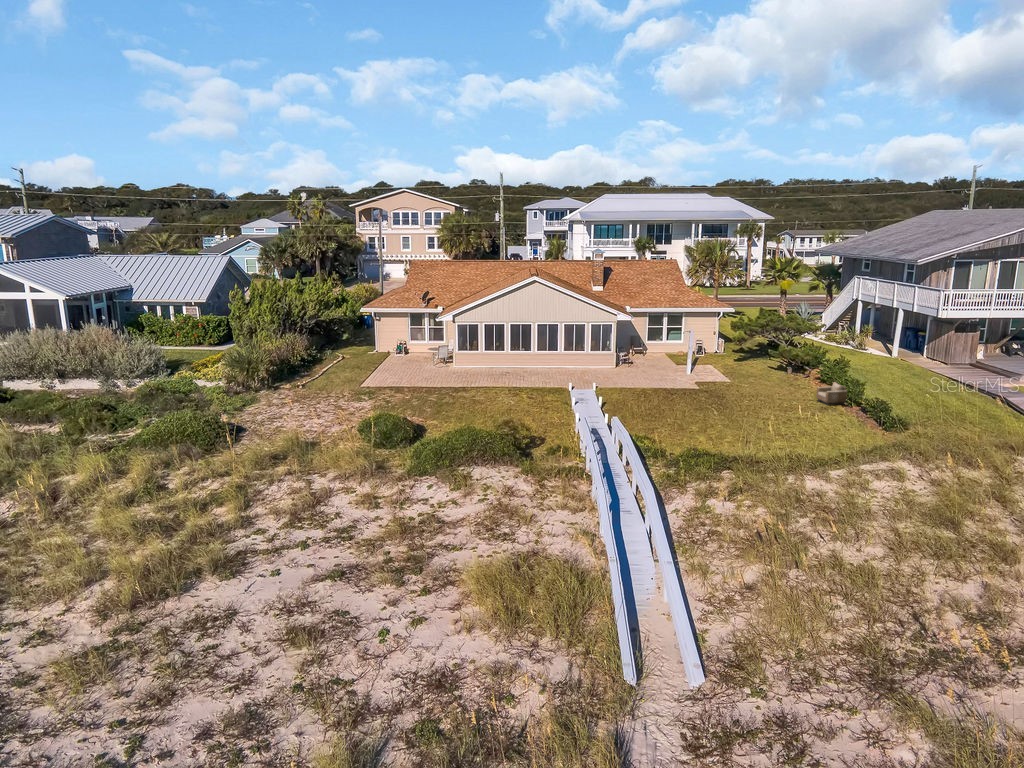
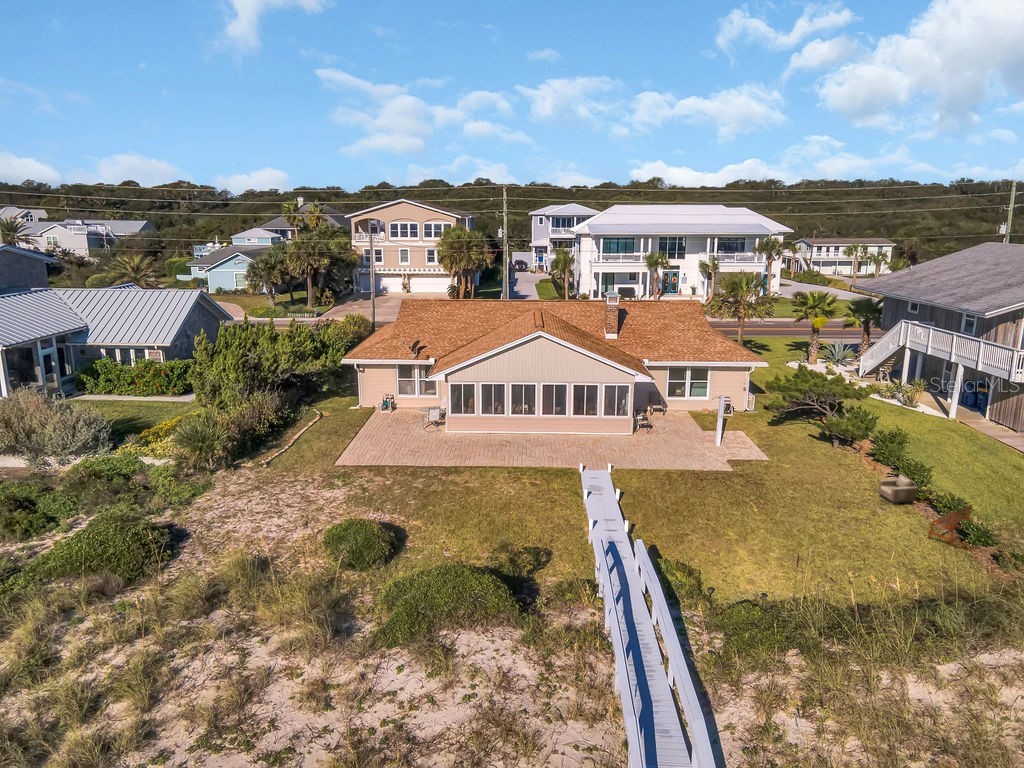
bench: none [851,397,887,429] -> present [928,505,972,546]

